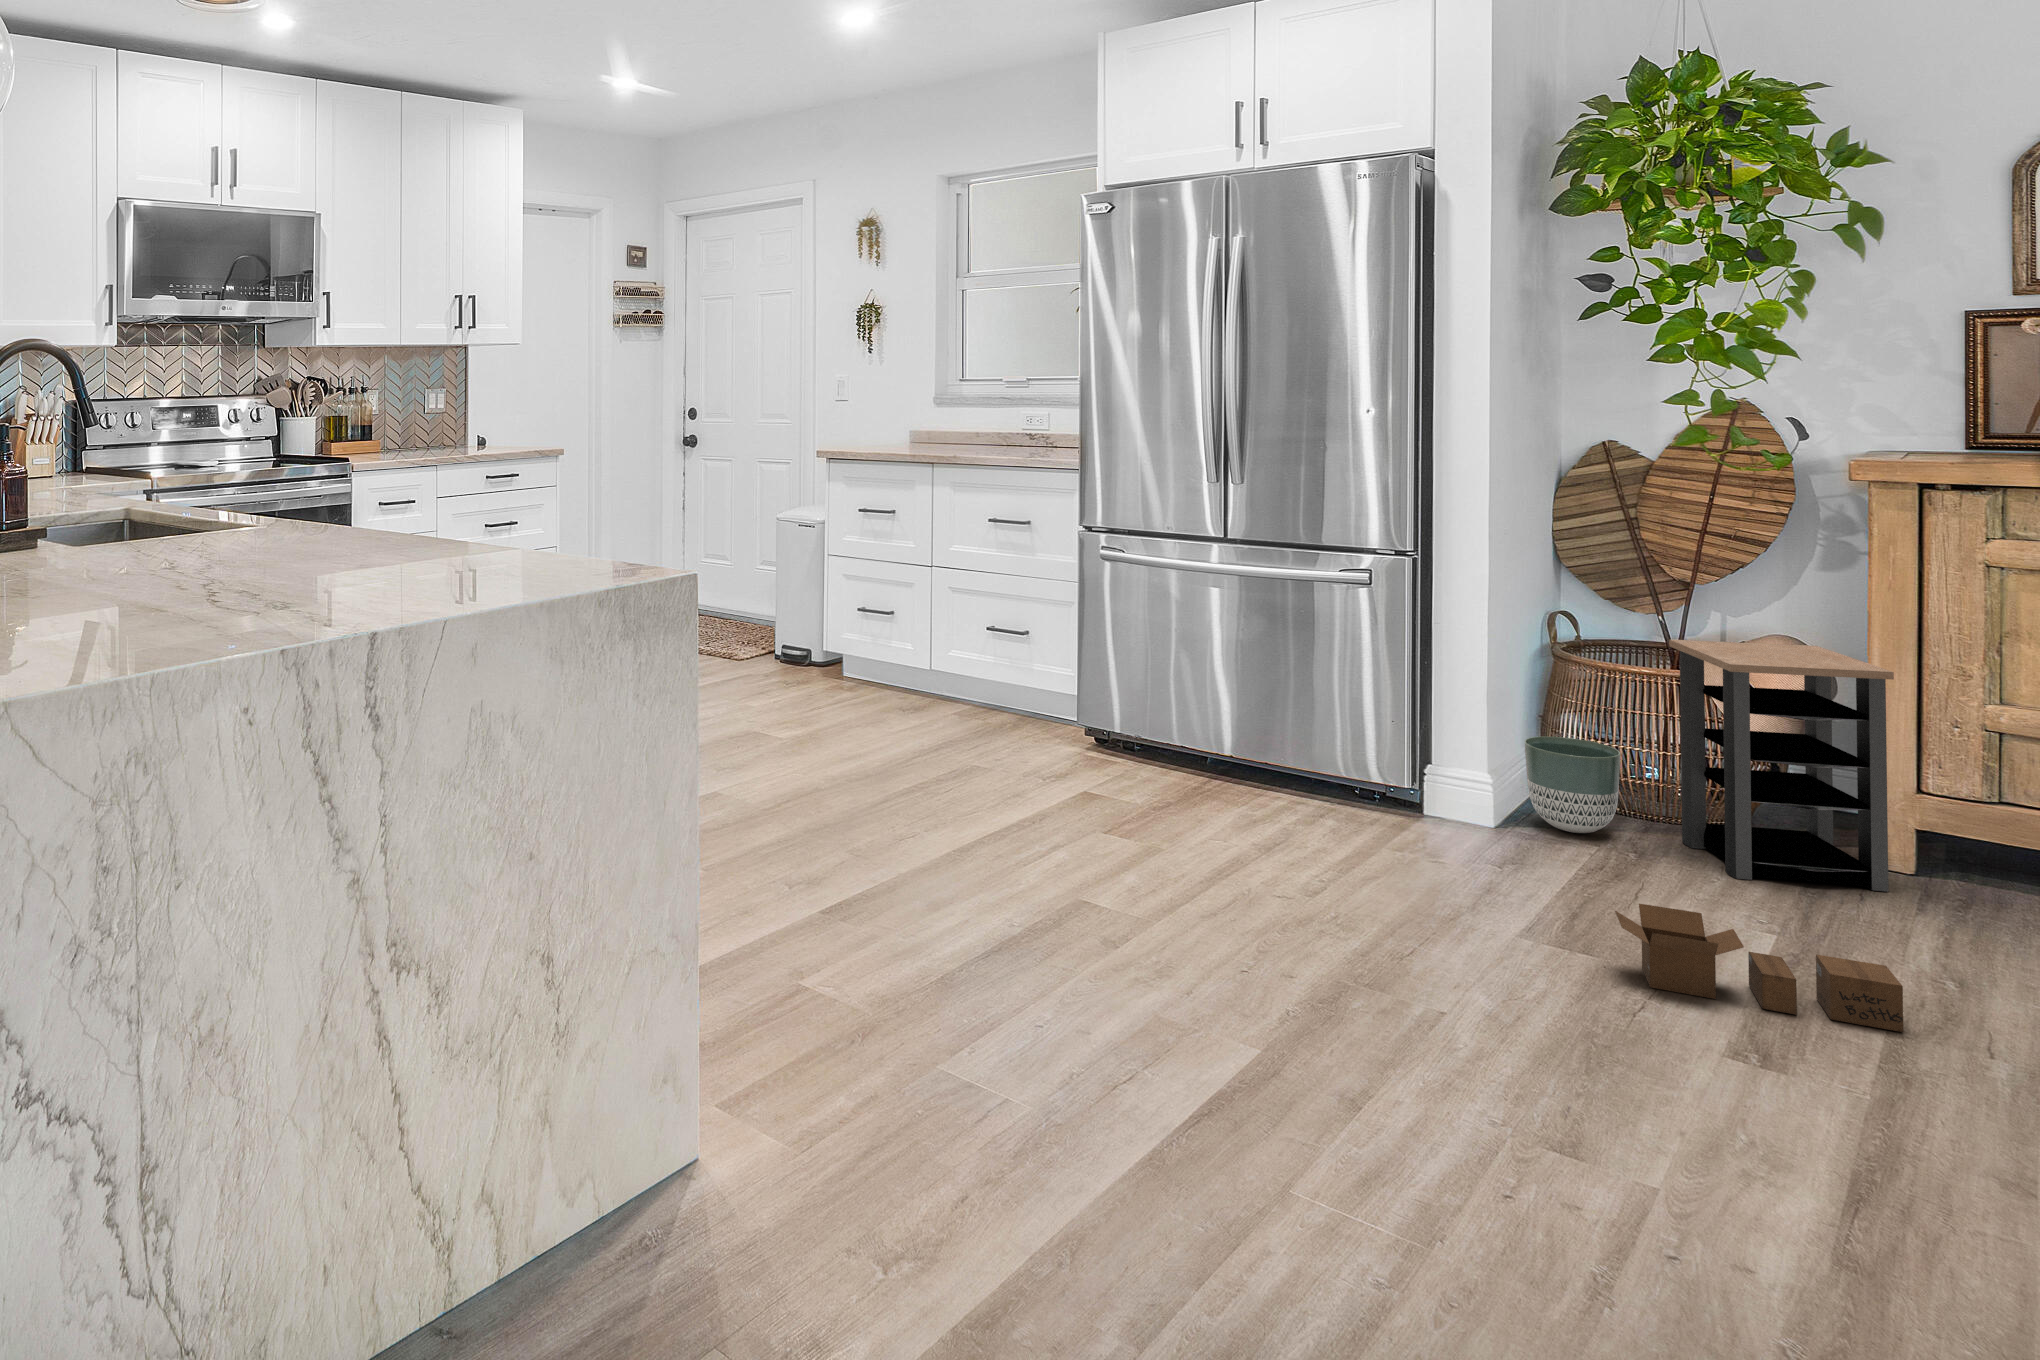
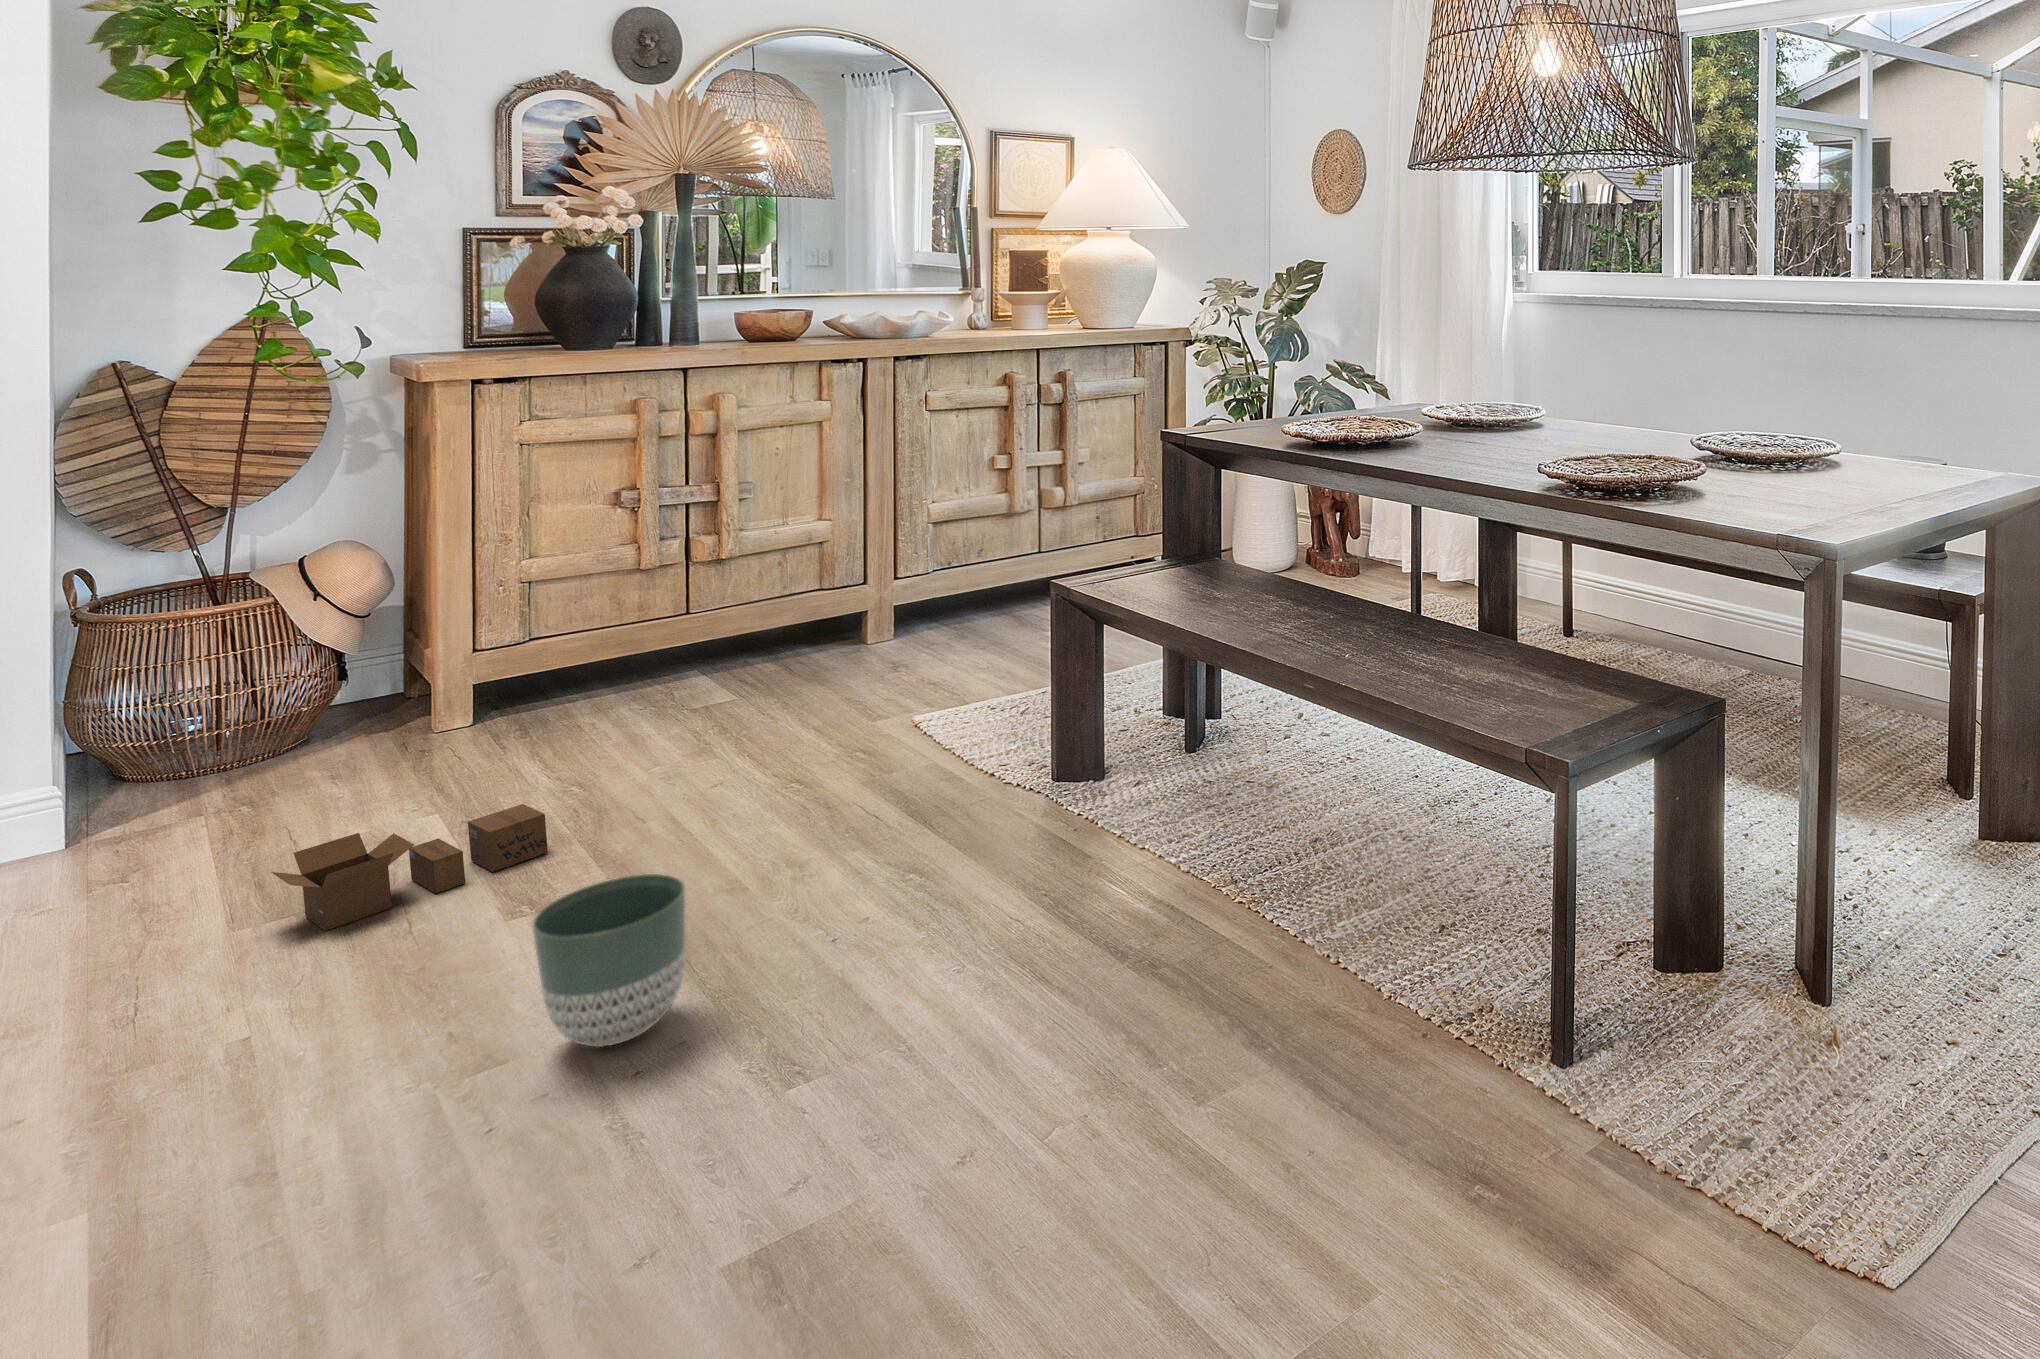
side table: present [1669,640,1894,892] -> none [229,544,466,789]
planter: present [1525,736,1620,833] -> present [533,874,686,1047]

